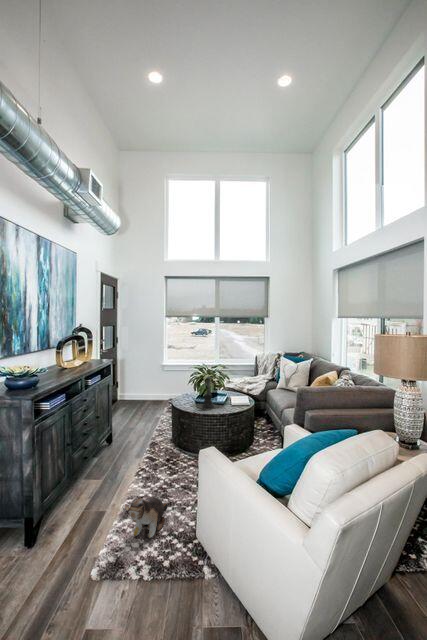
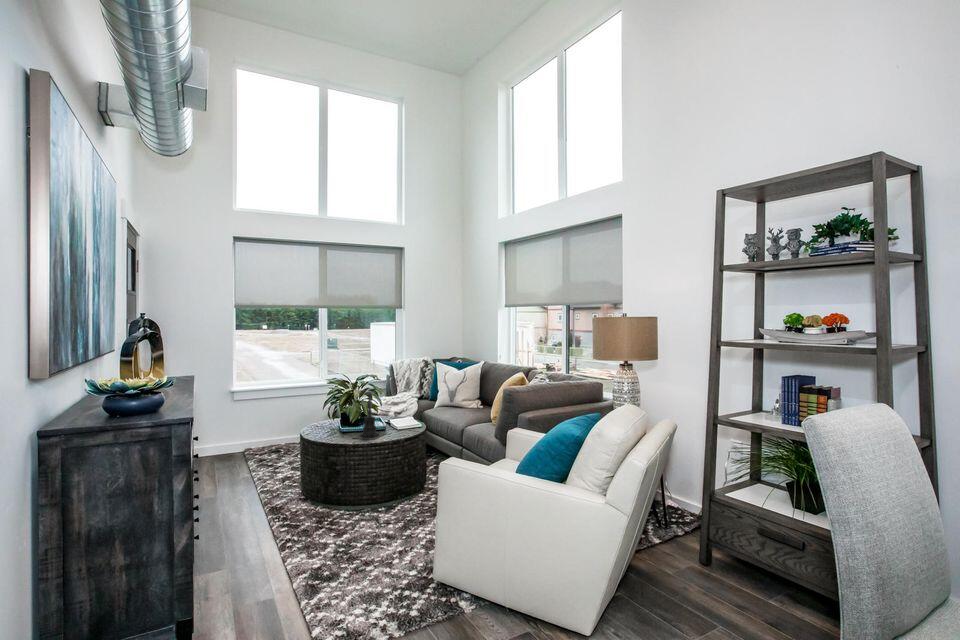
plush toy: present [125,497,168,538] -> none [343,547,379,603]

